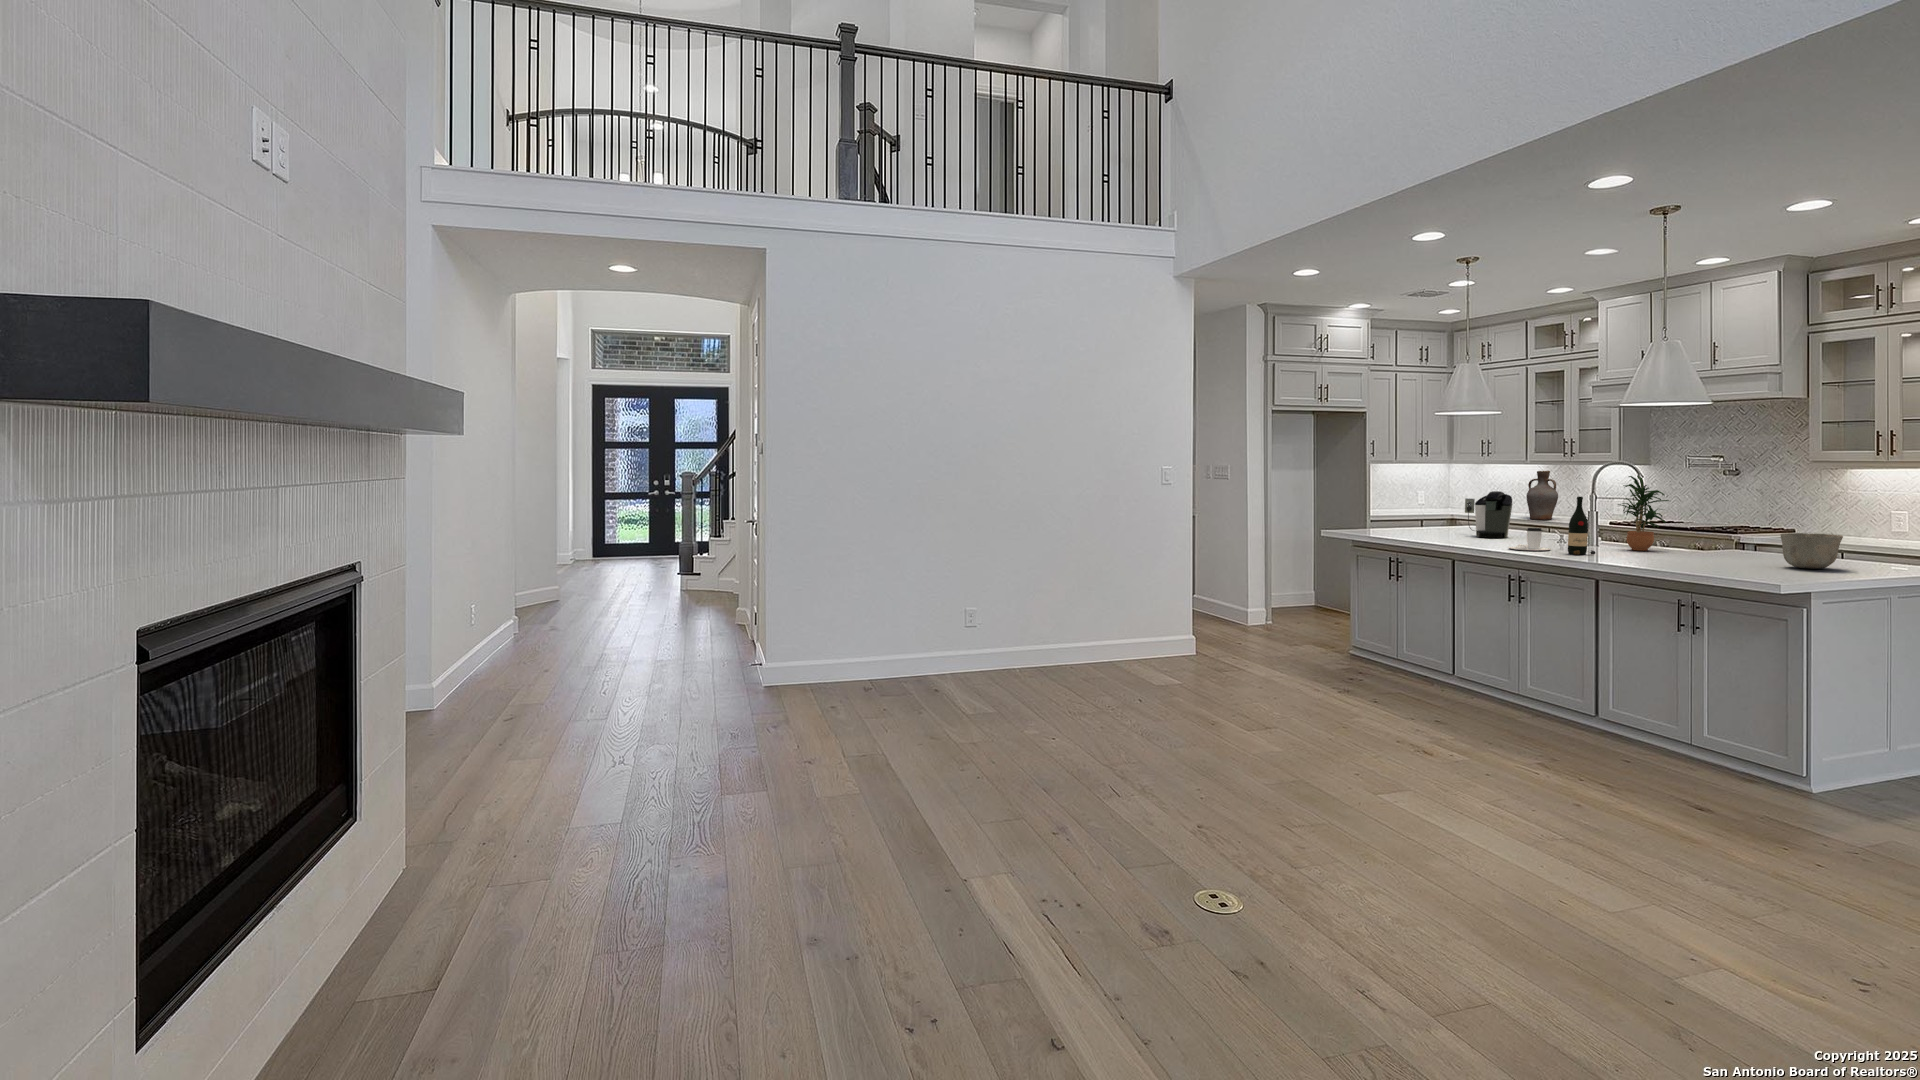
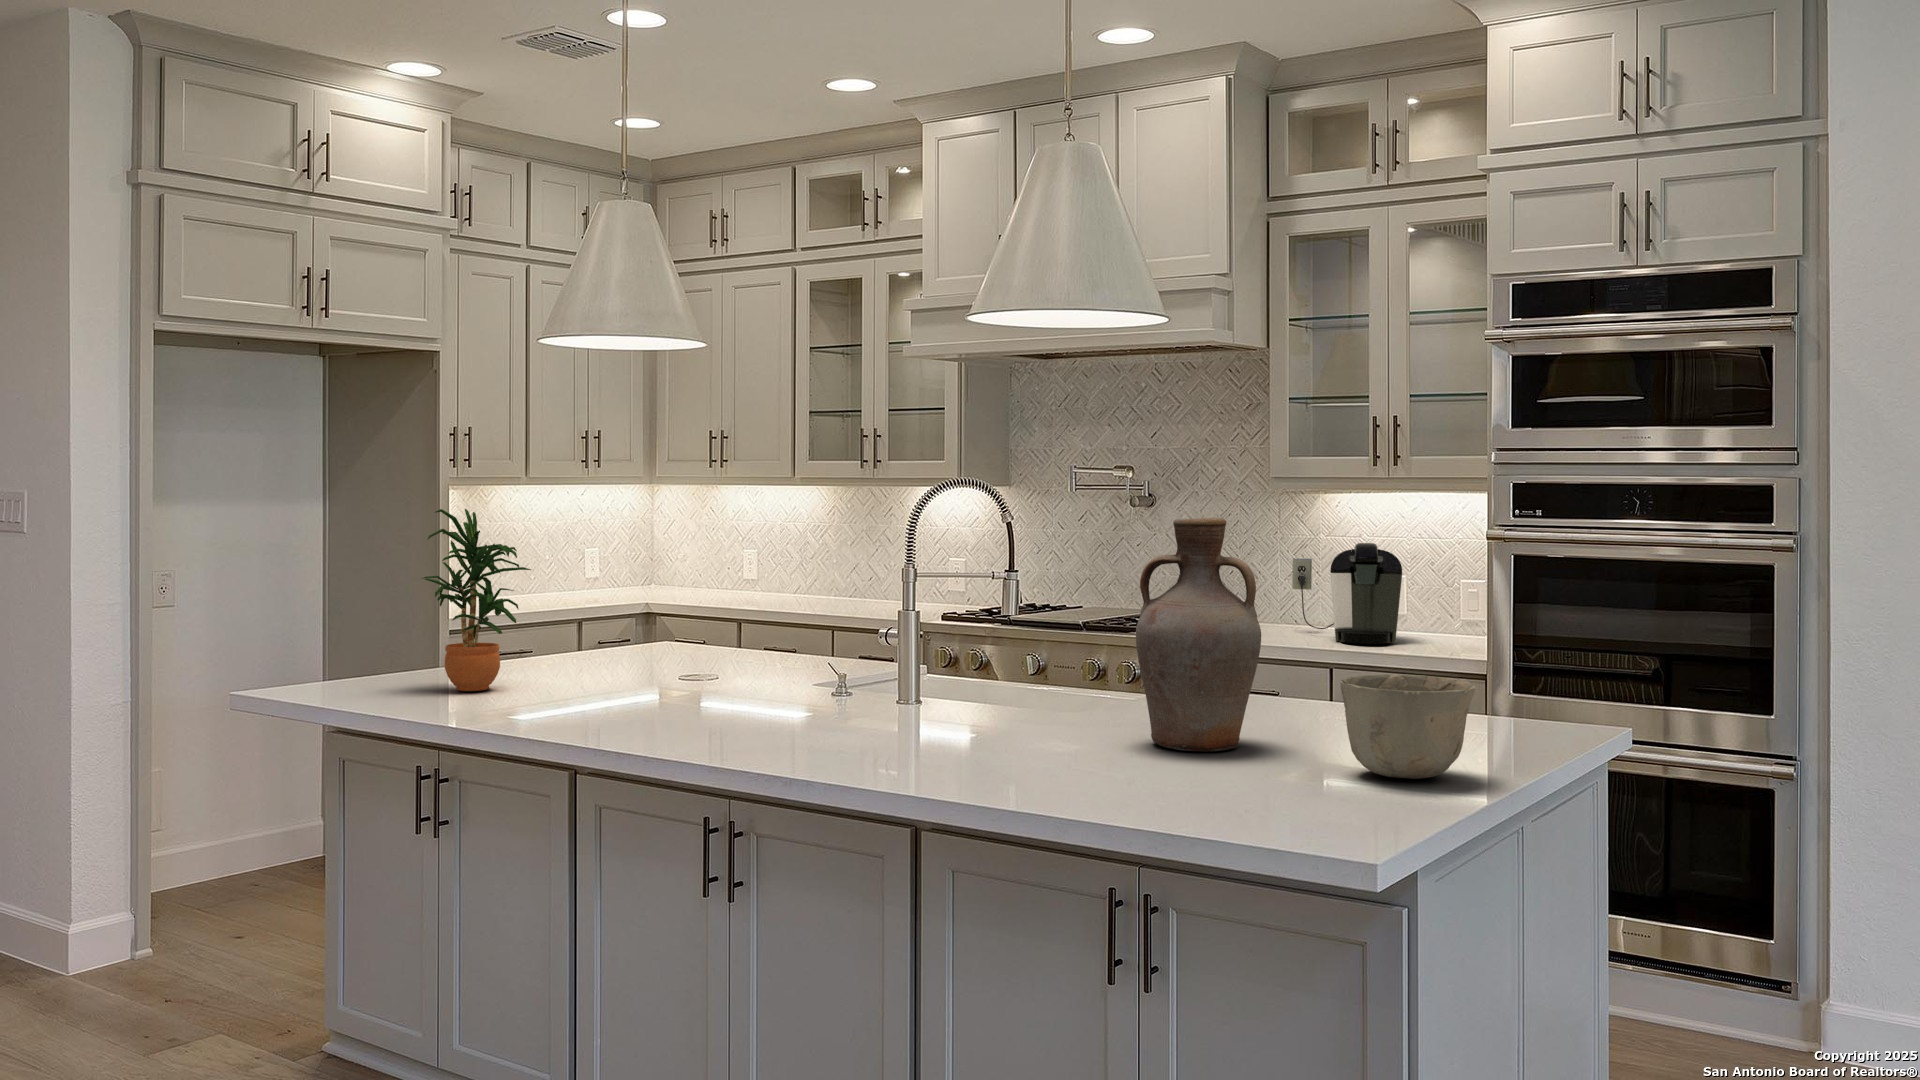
vase: present [1526,471,1558,520] -> present [1136,518,1261,751]
potted plant: present [1618,476,1669,551] -> present [424,509,531,691]
coffee maker: present [1465,491,1512,538] -> present [1292,543,1402,644]
wine bottle: present [1568,497,1595,555] -> none [847,575,917,753]
coffee cup: present [1509,528,1550,551] -> none [700,668,809,740]

